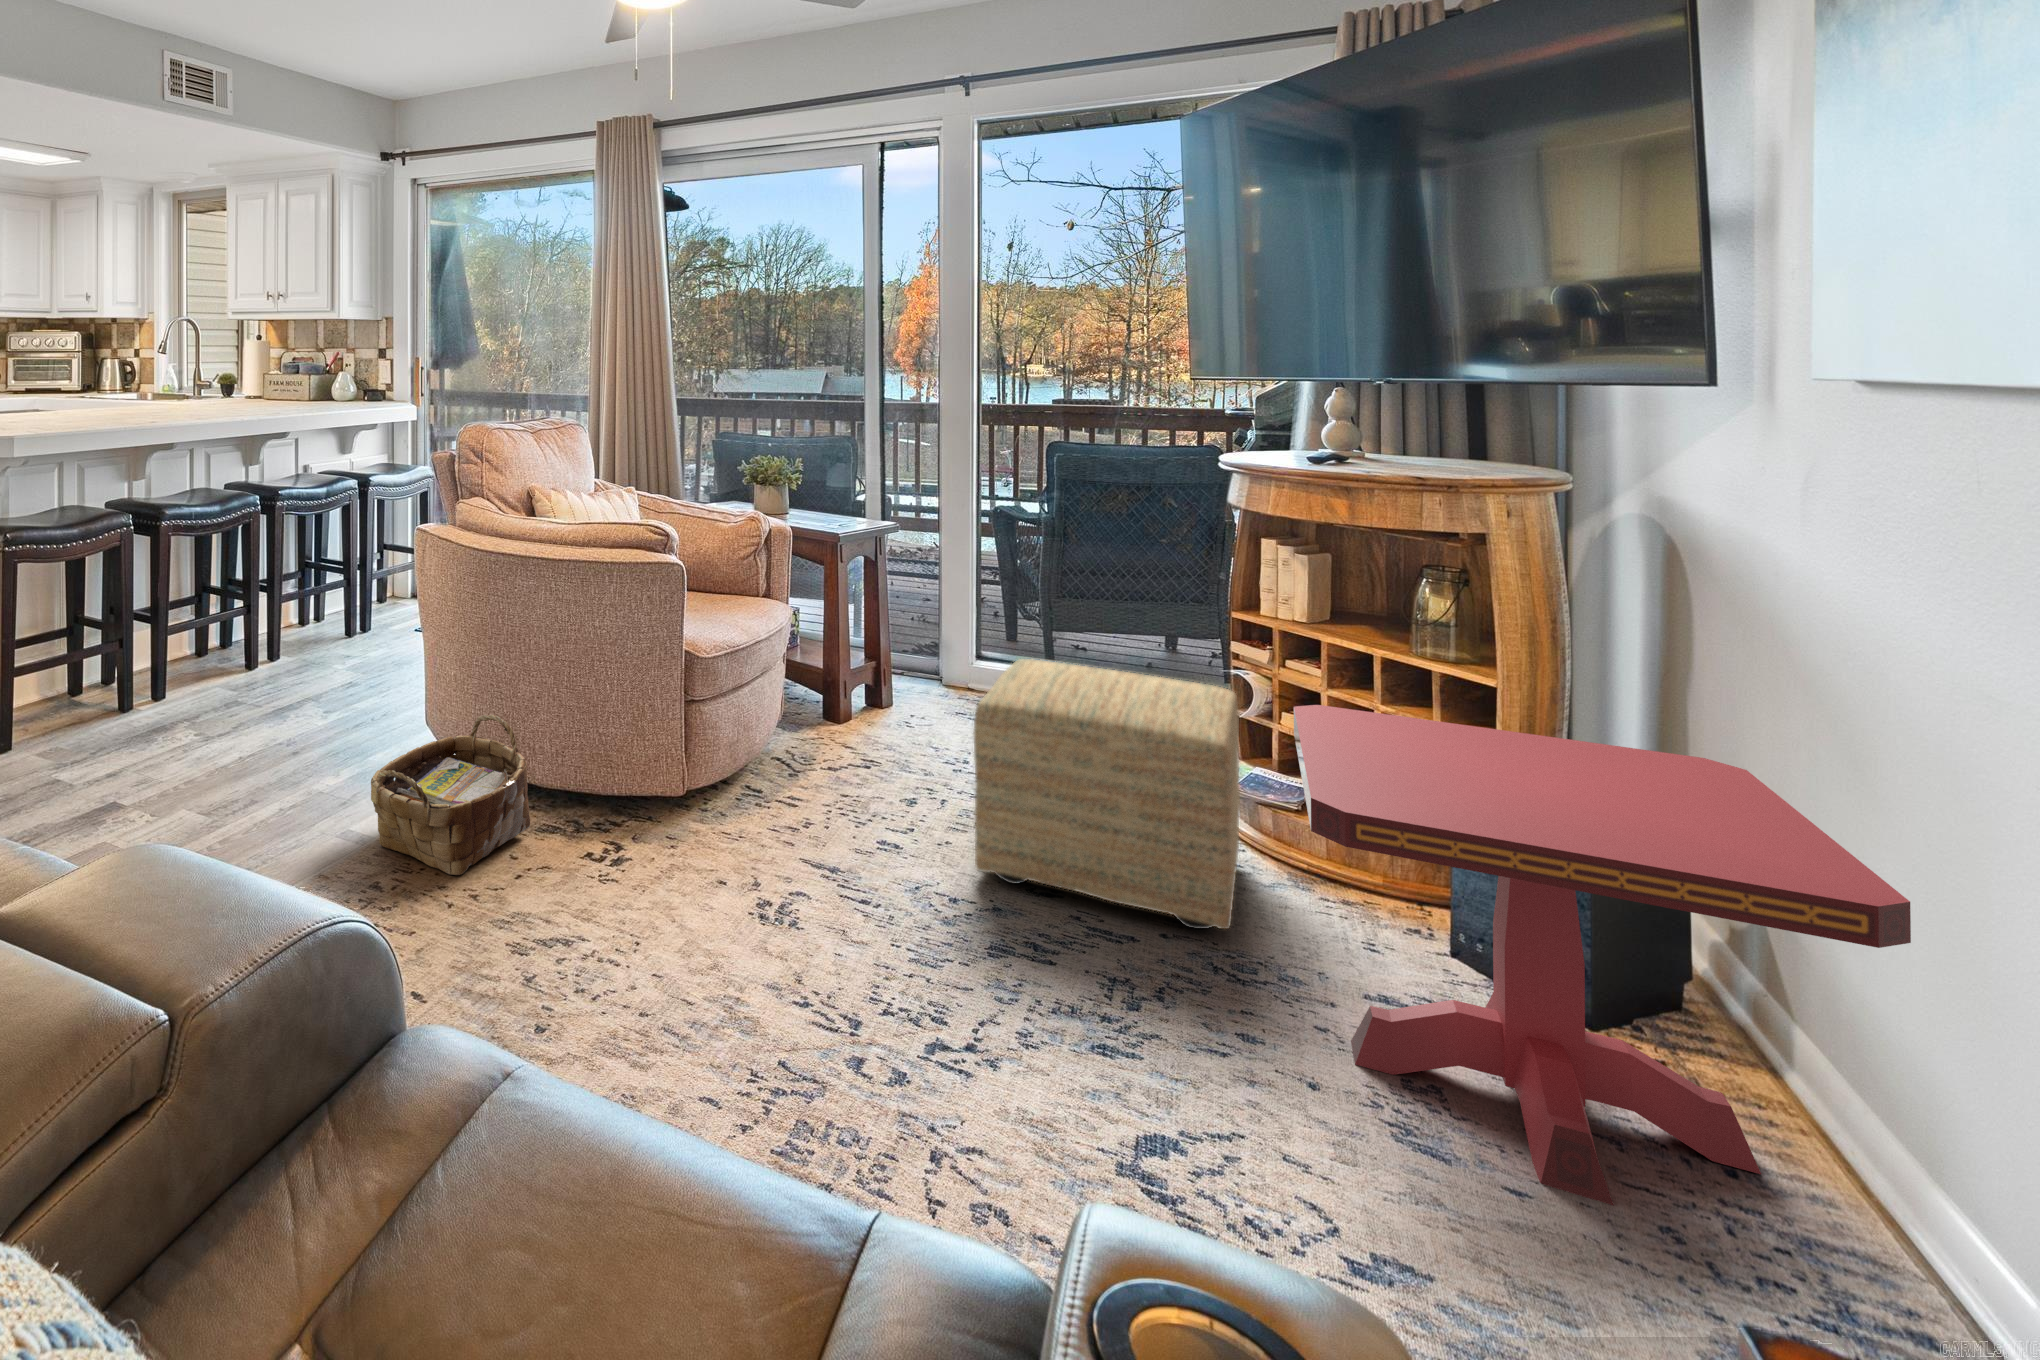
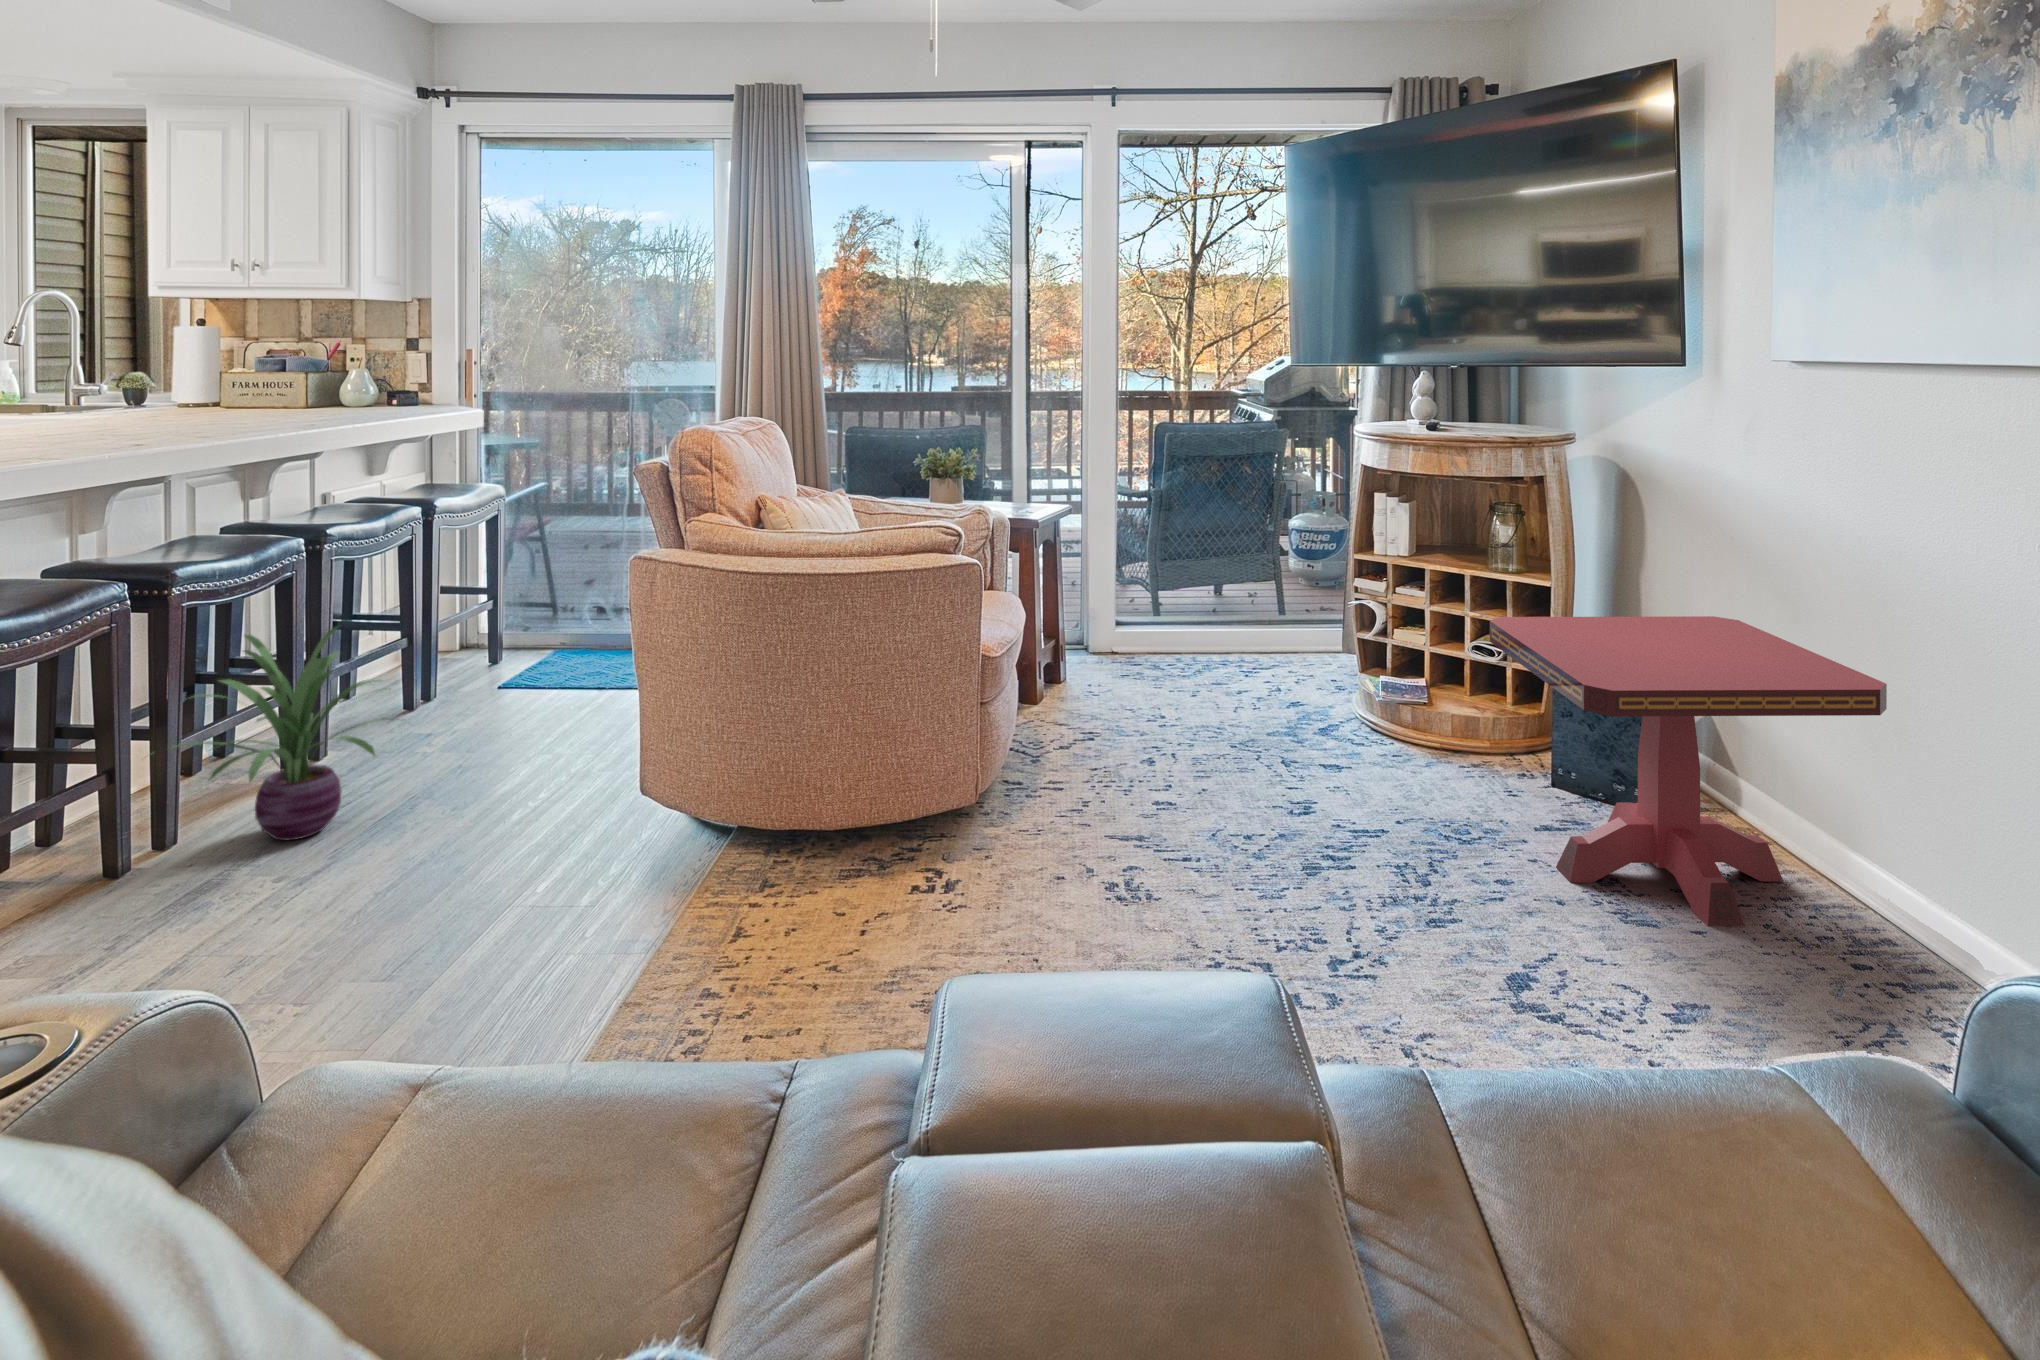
decorative plant: none [129,560,297,715] -> present [173,626,394,841]
ottoman: present [974,659,1240,929] -> none [1229,615,1442,814]
woven basket: present [371,715,530,875] -> none [672,757,843,945]

